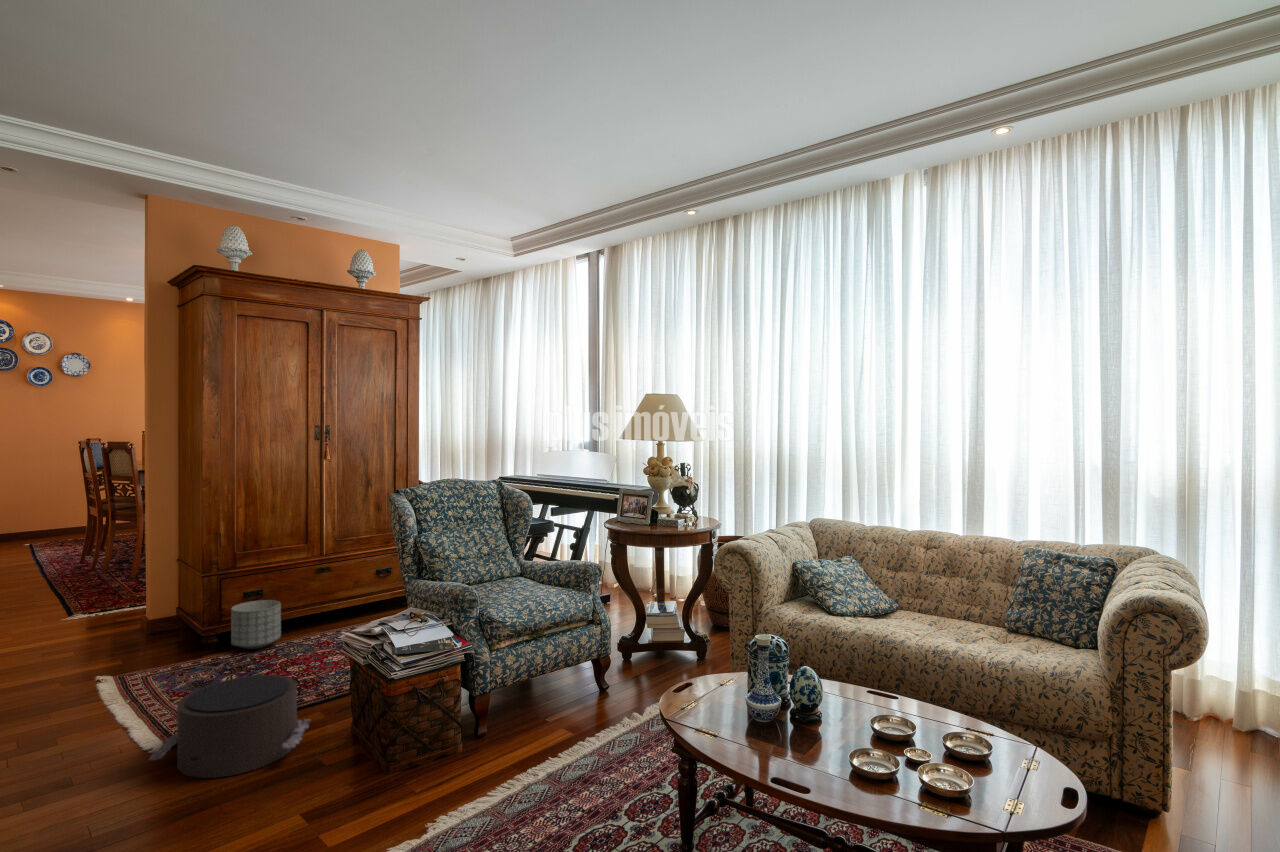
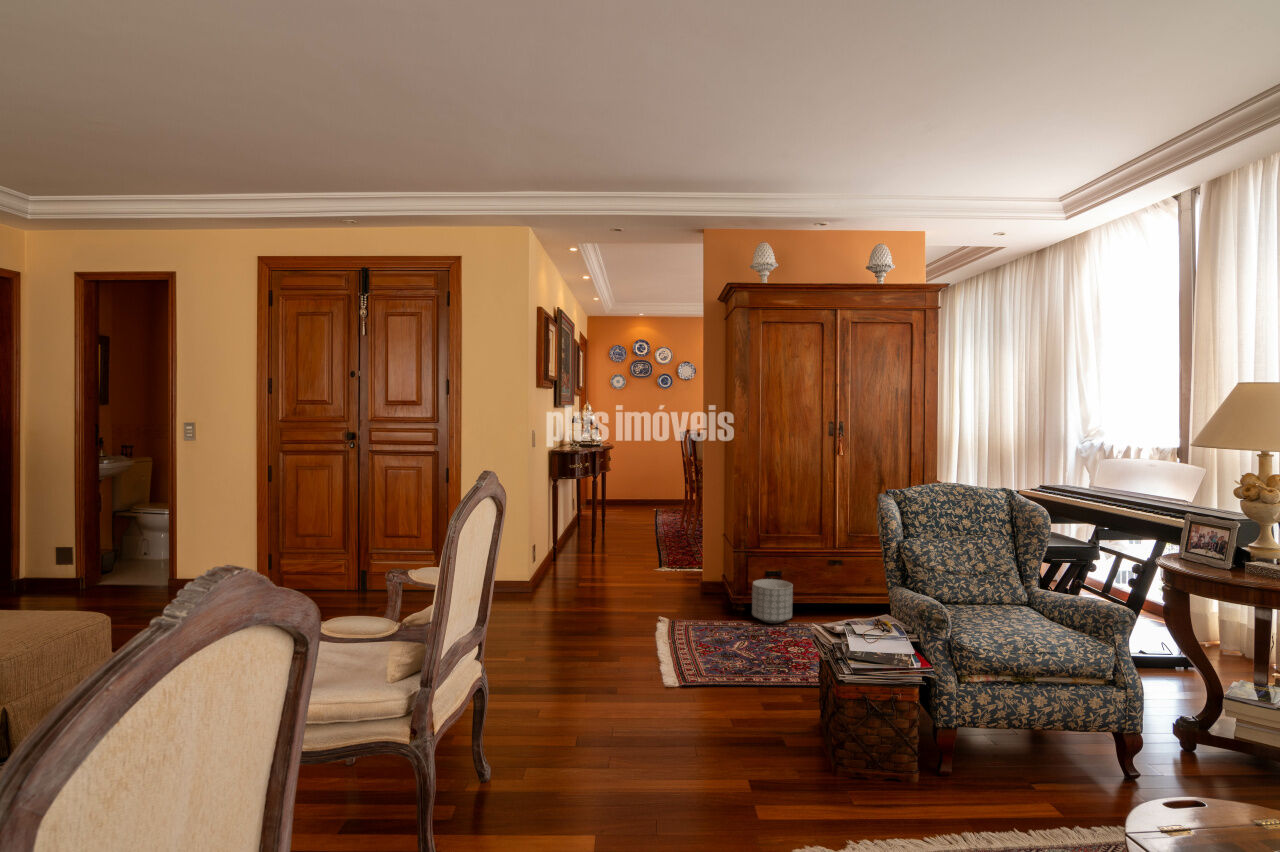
pouf: present [150,675,310,778] -> none [662,642,785,726]

